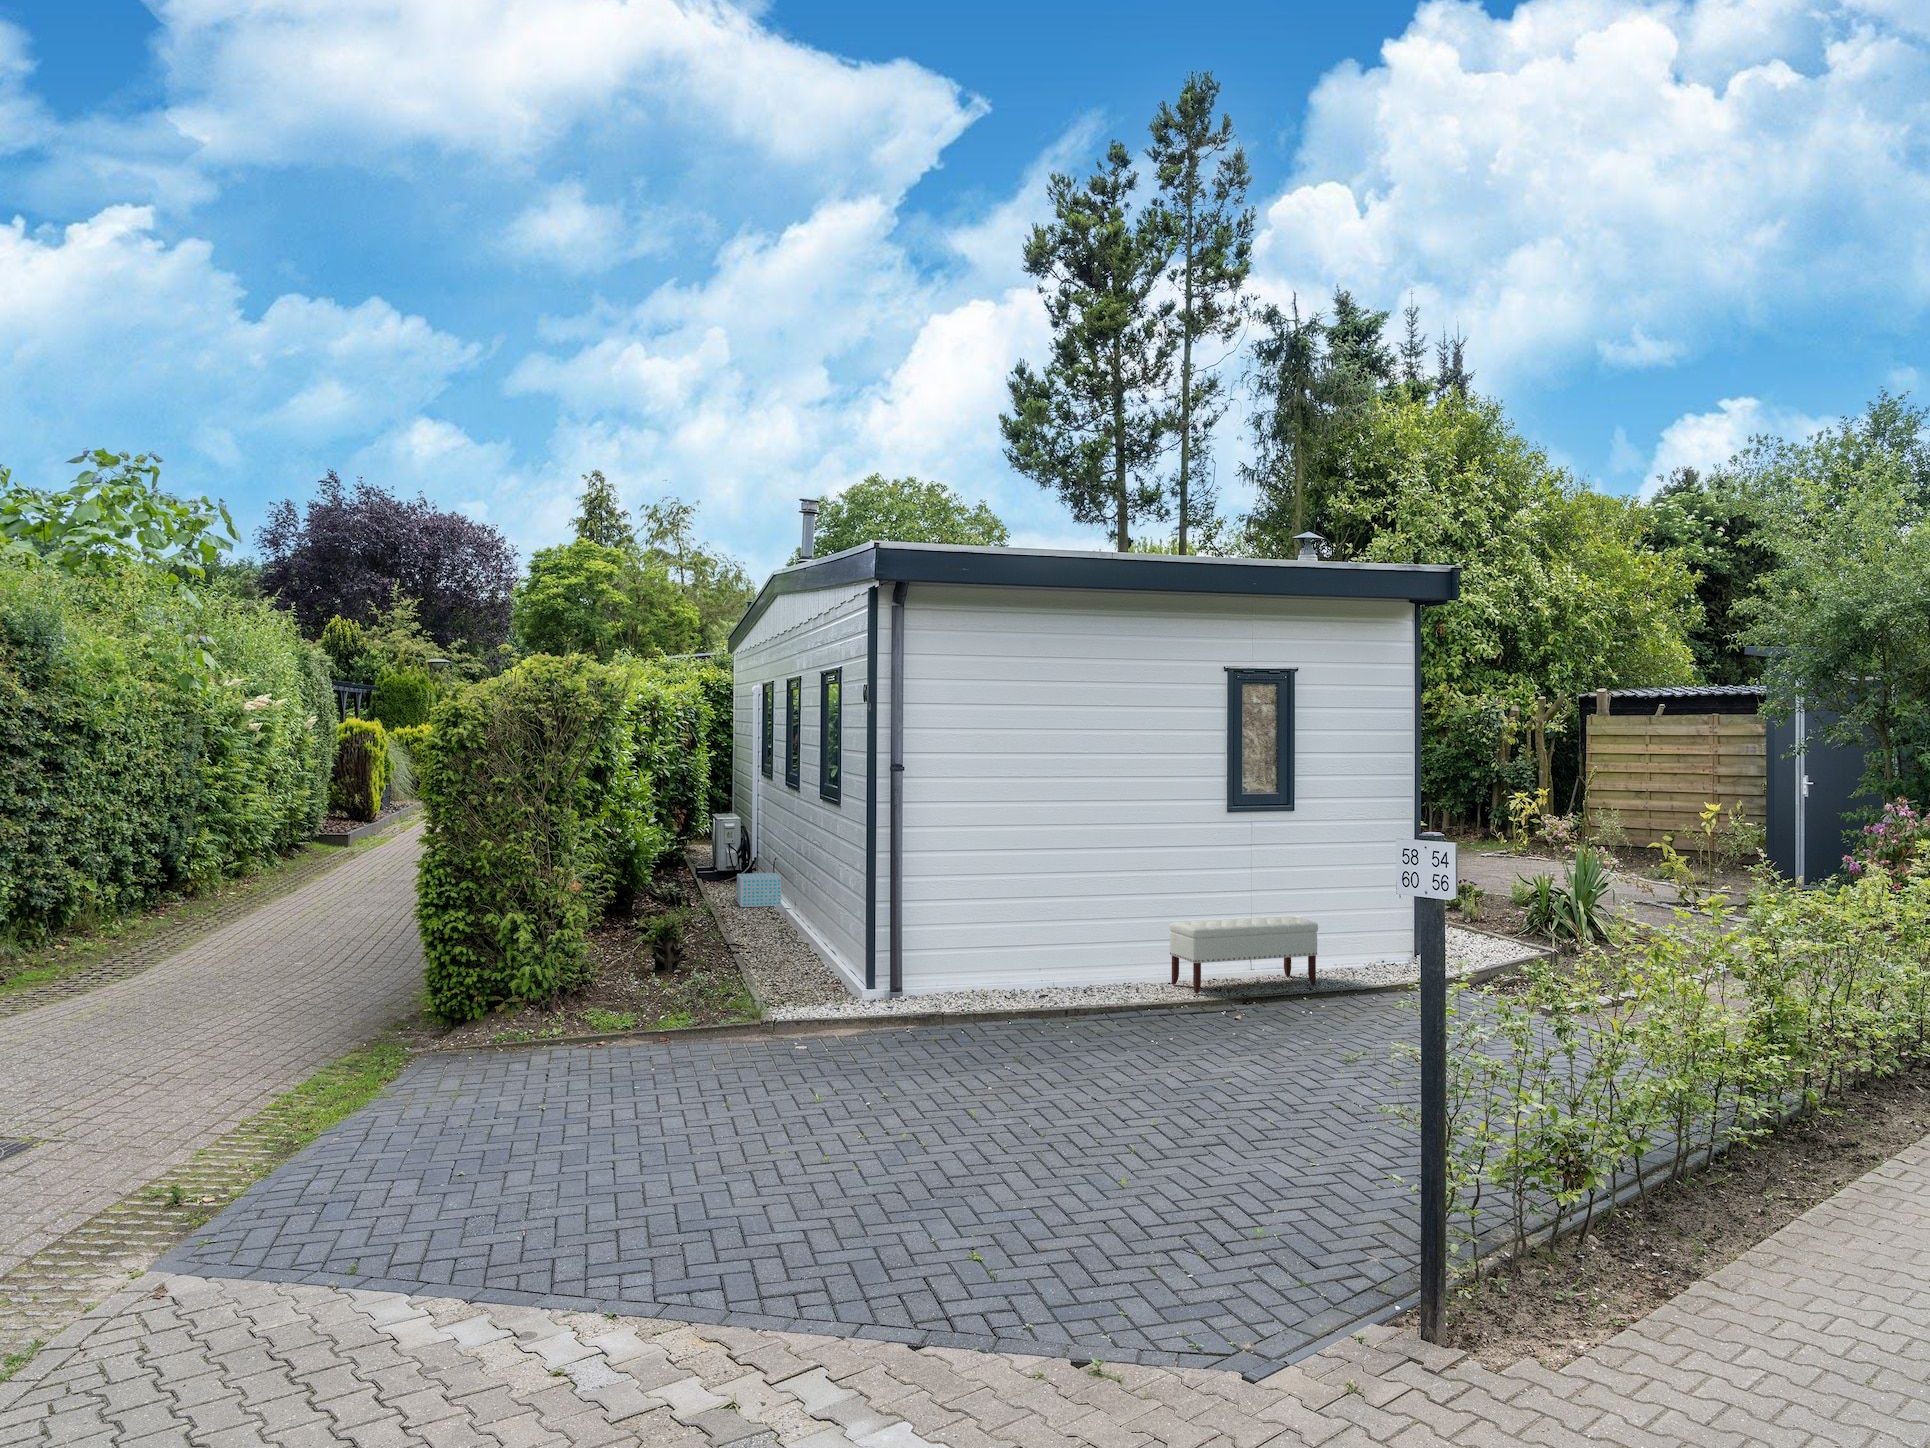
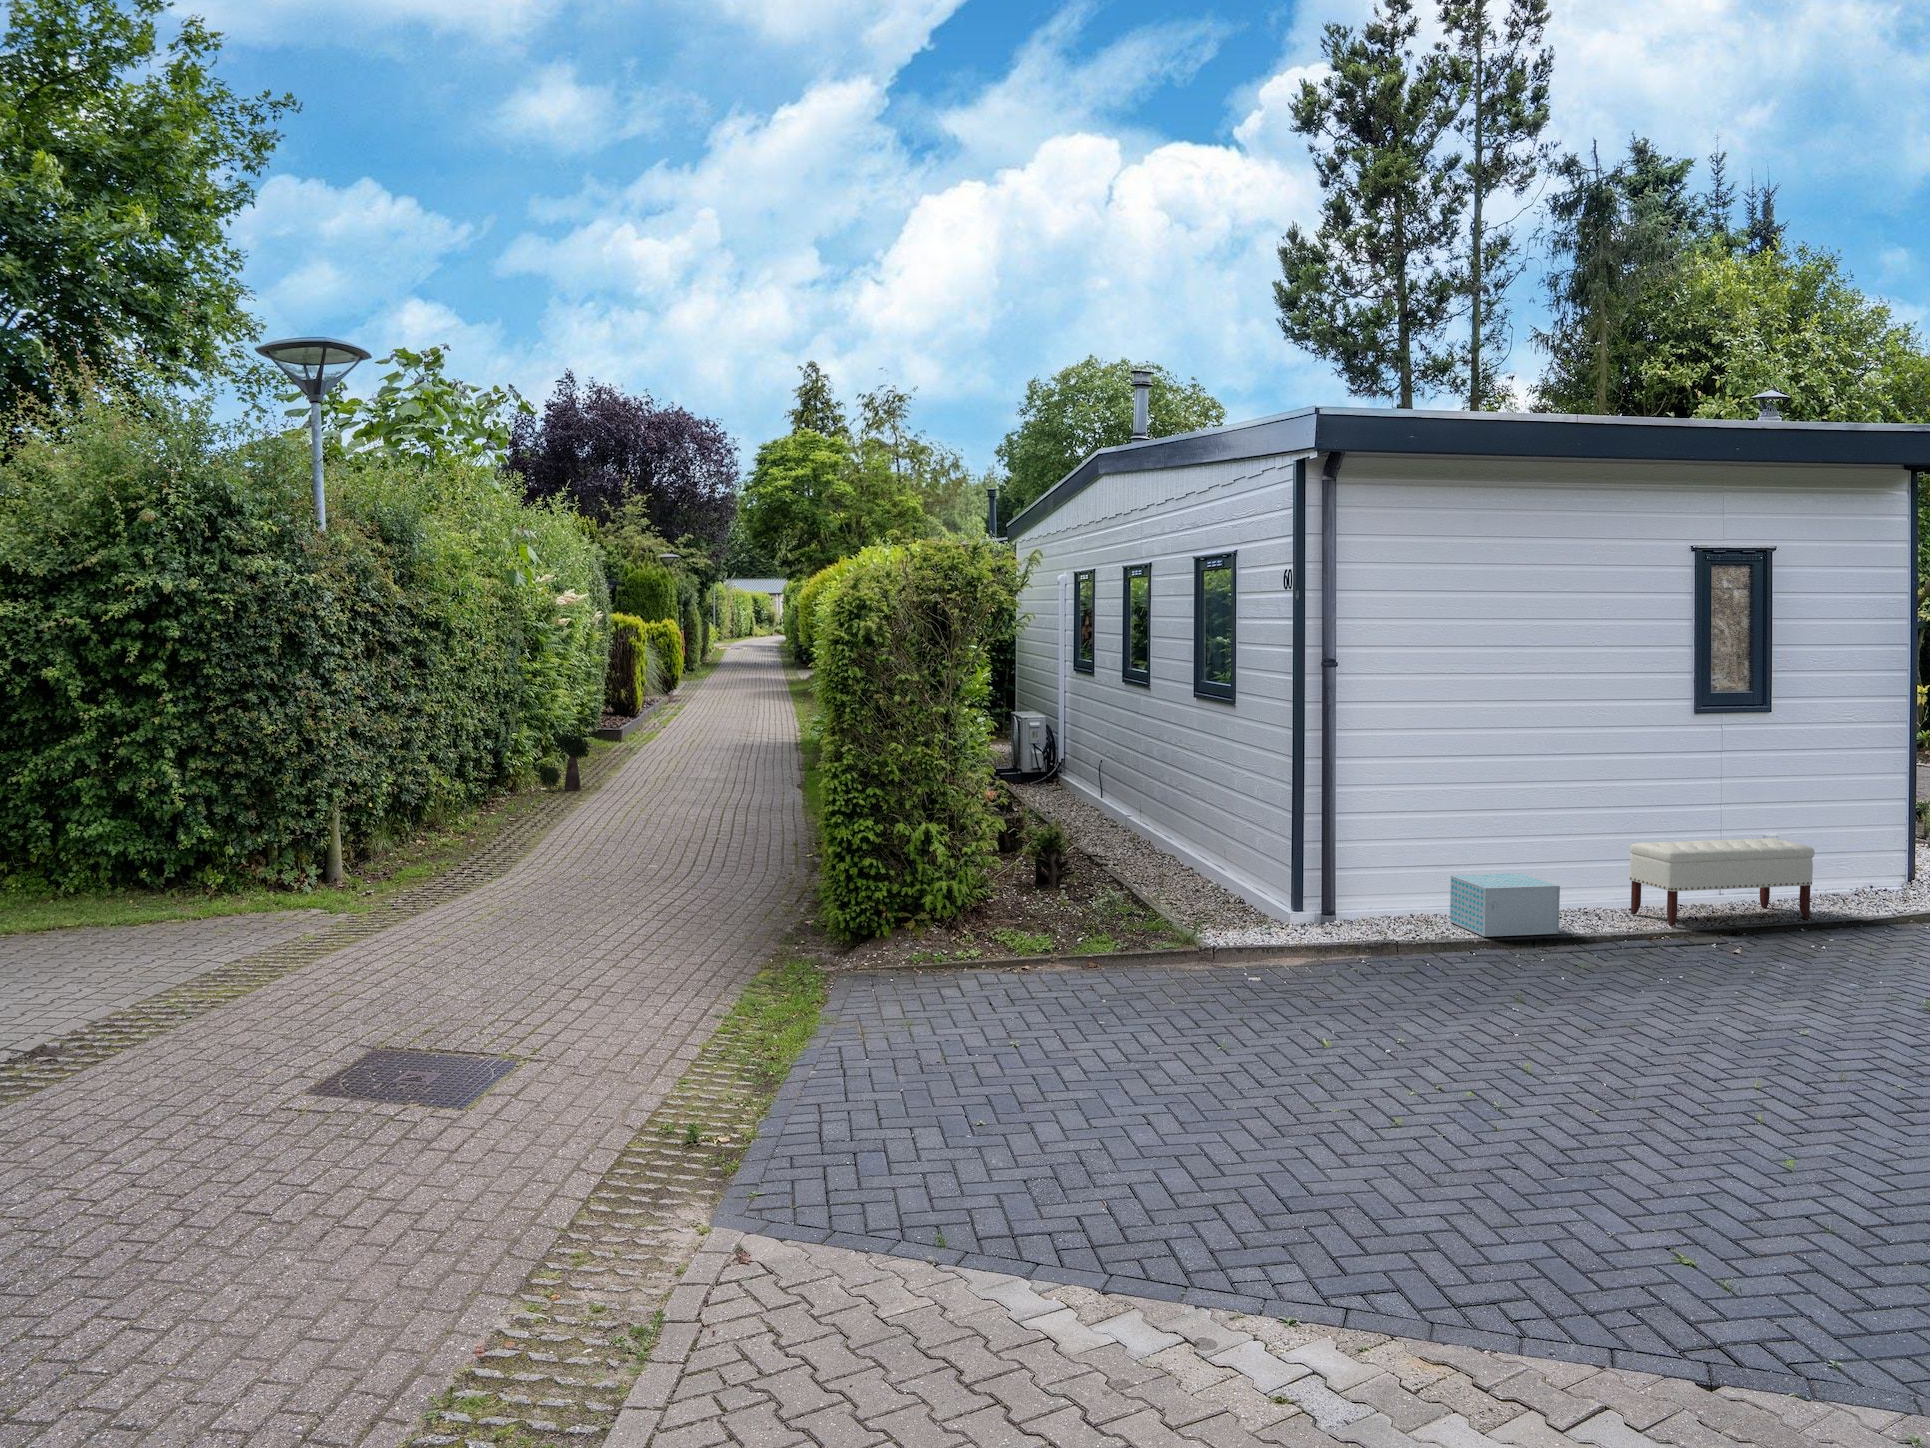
potted plant: none [209,833,268,894] -> present [539,731,590,791]
storage box: present [736,873,781,907] -> present [1450,873,1560,937]

